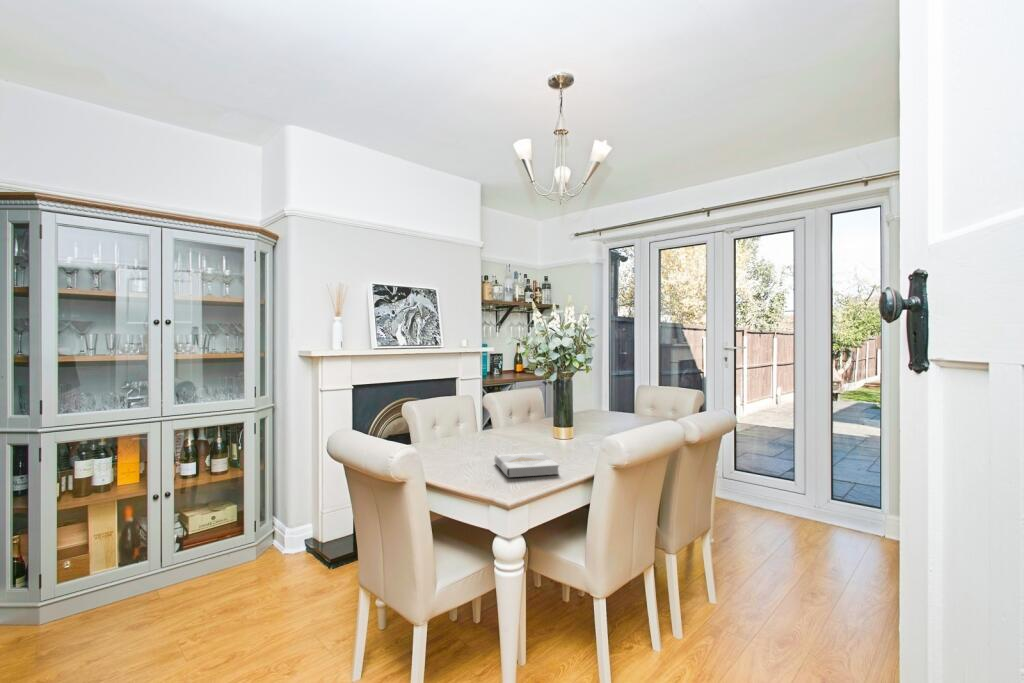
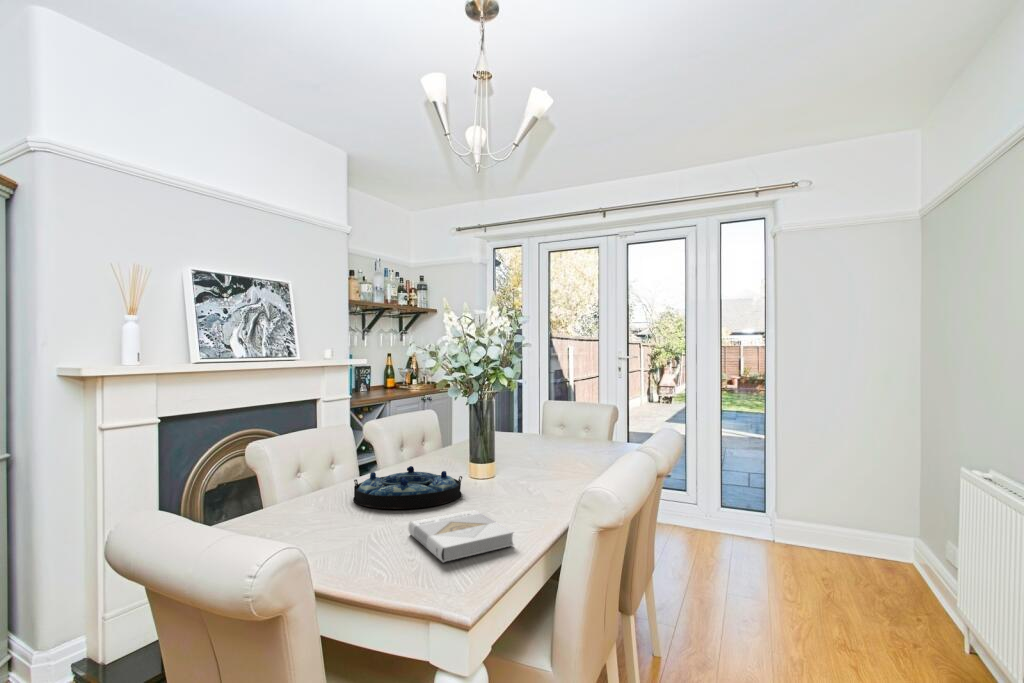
serving tray: none [467,424,543,451] -> present [353,466,462,509]

